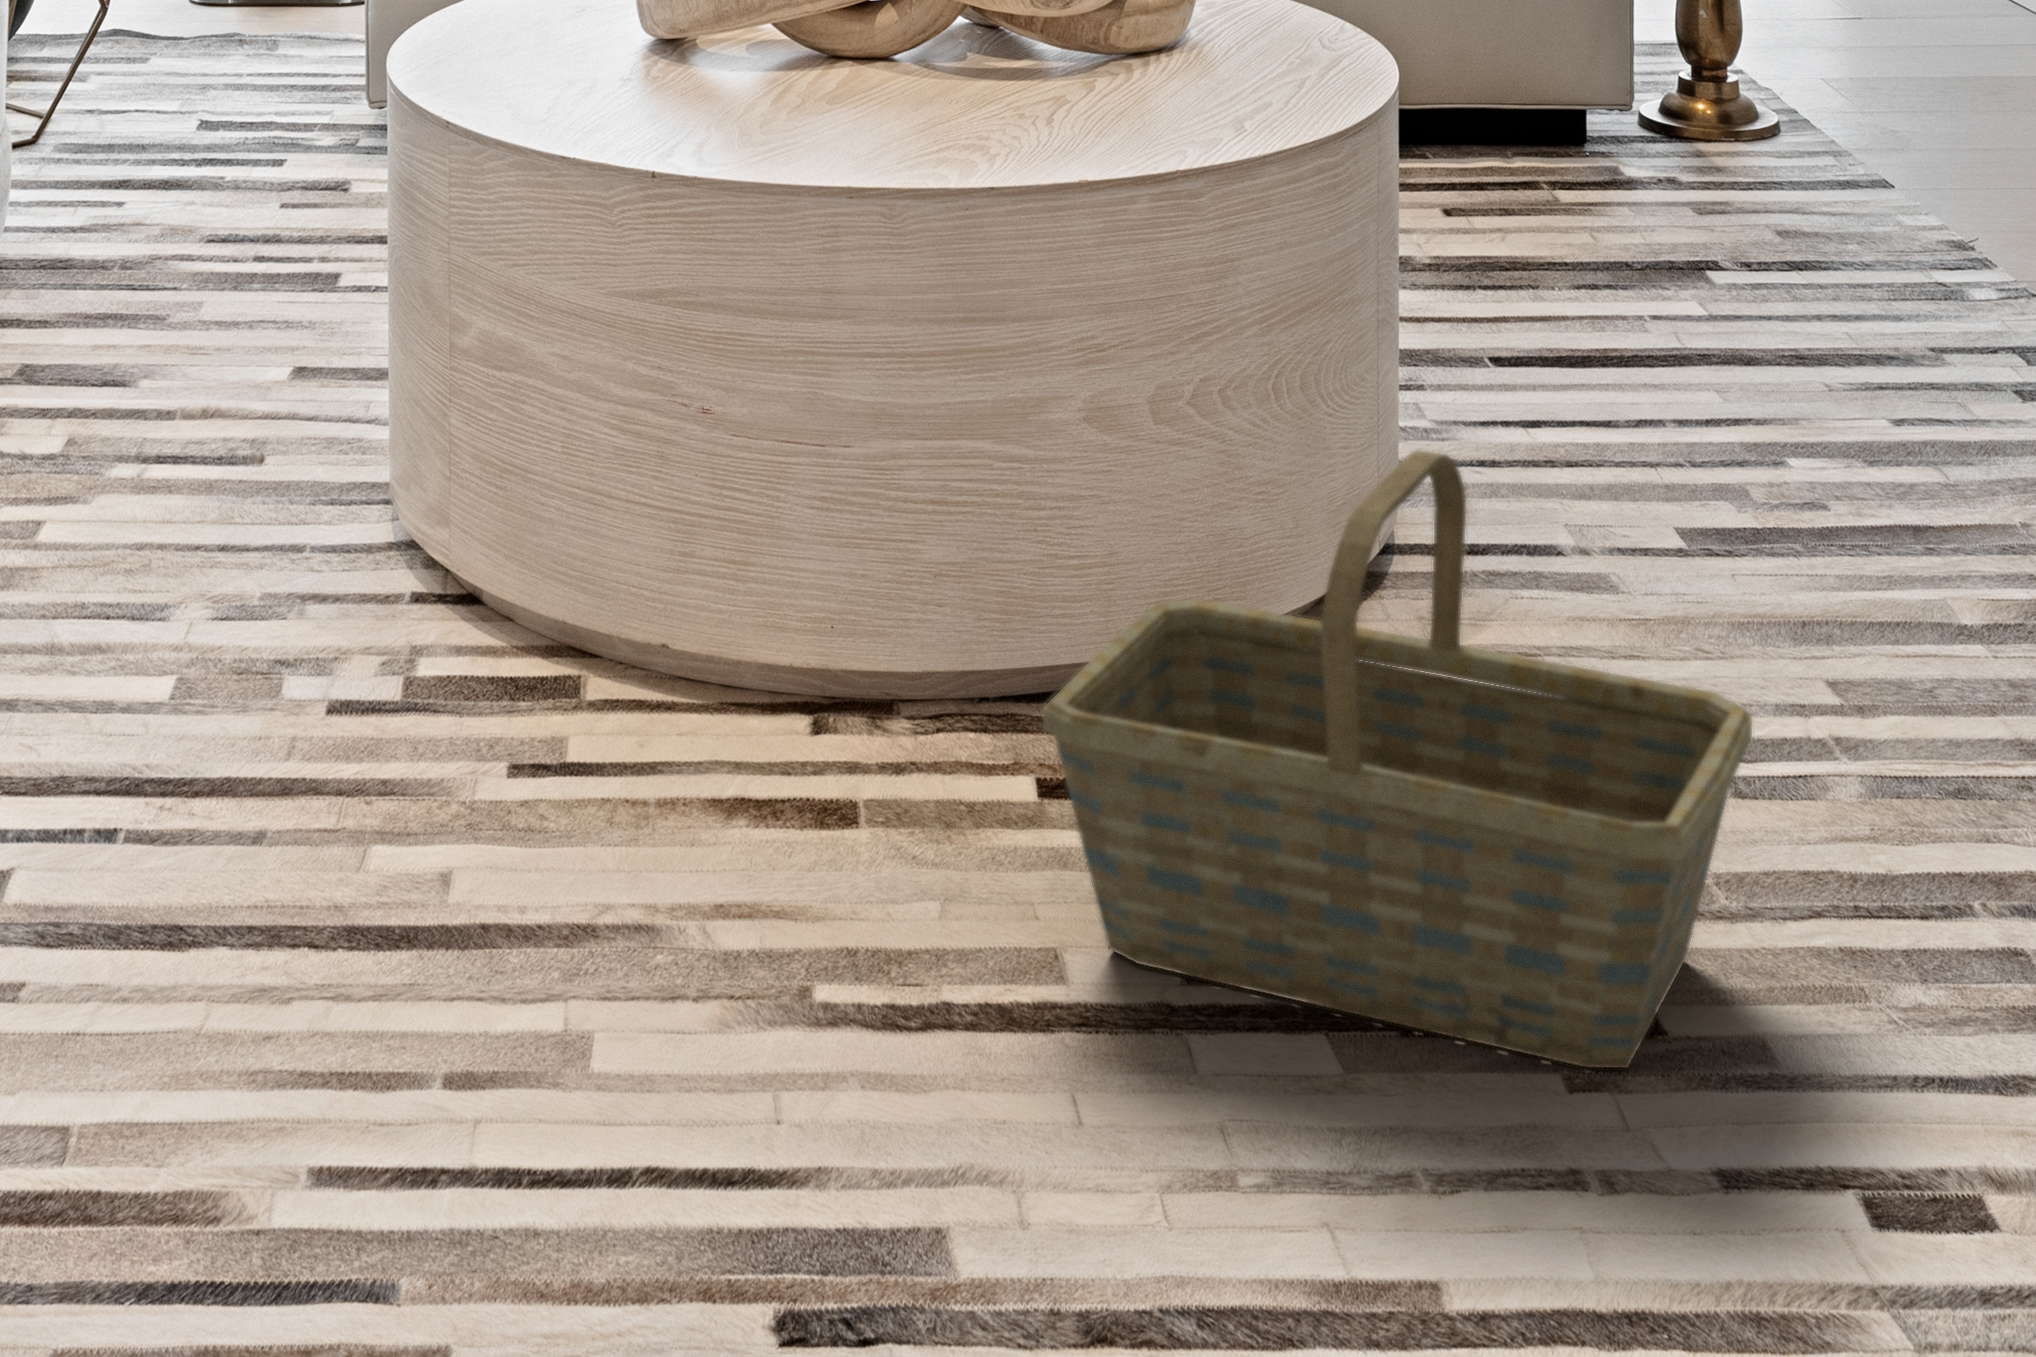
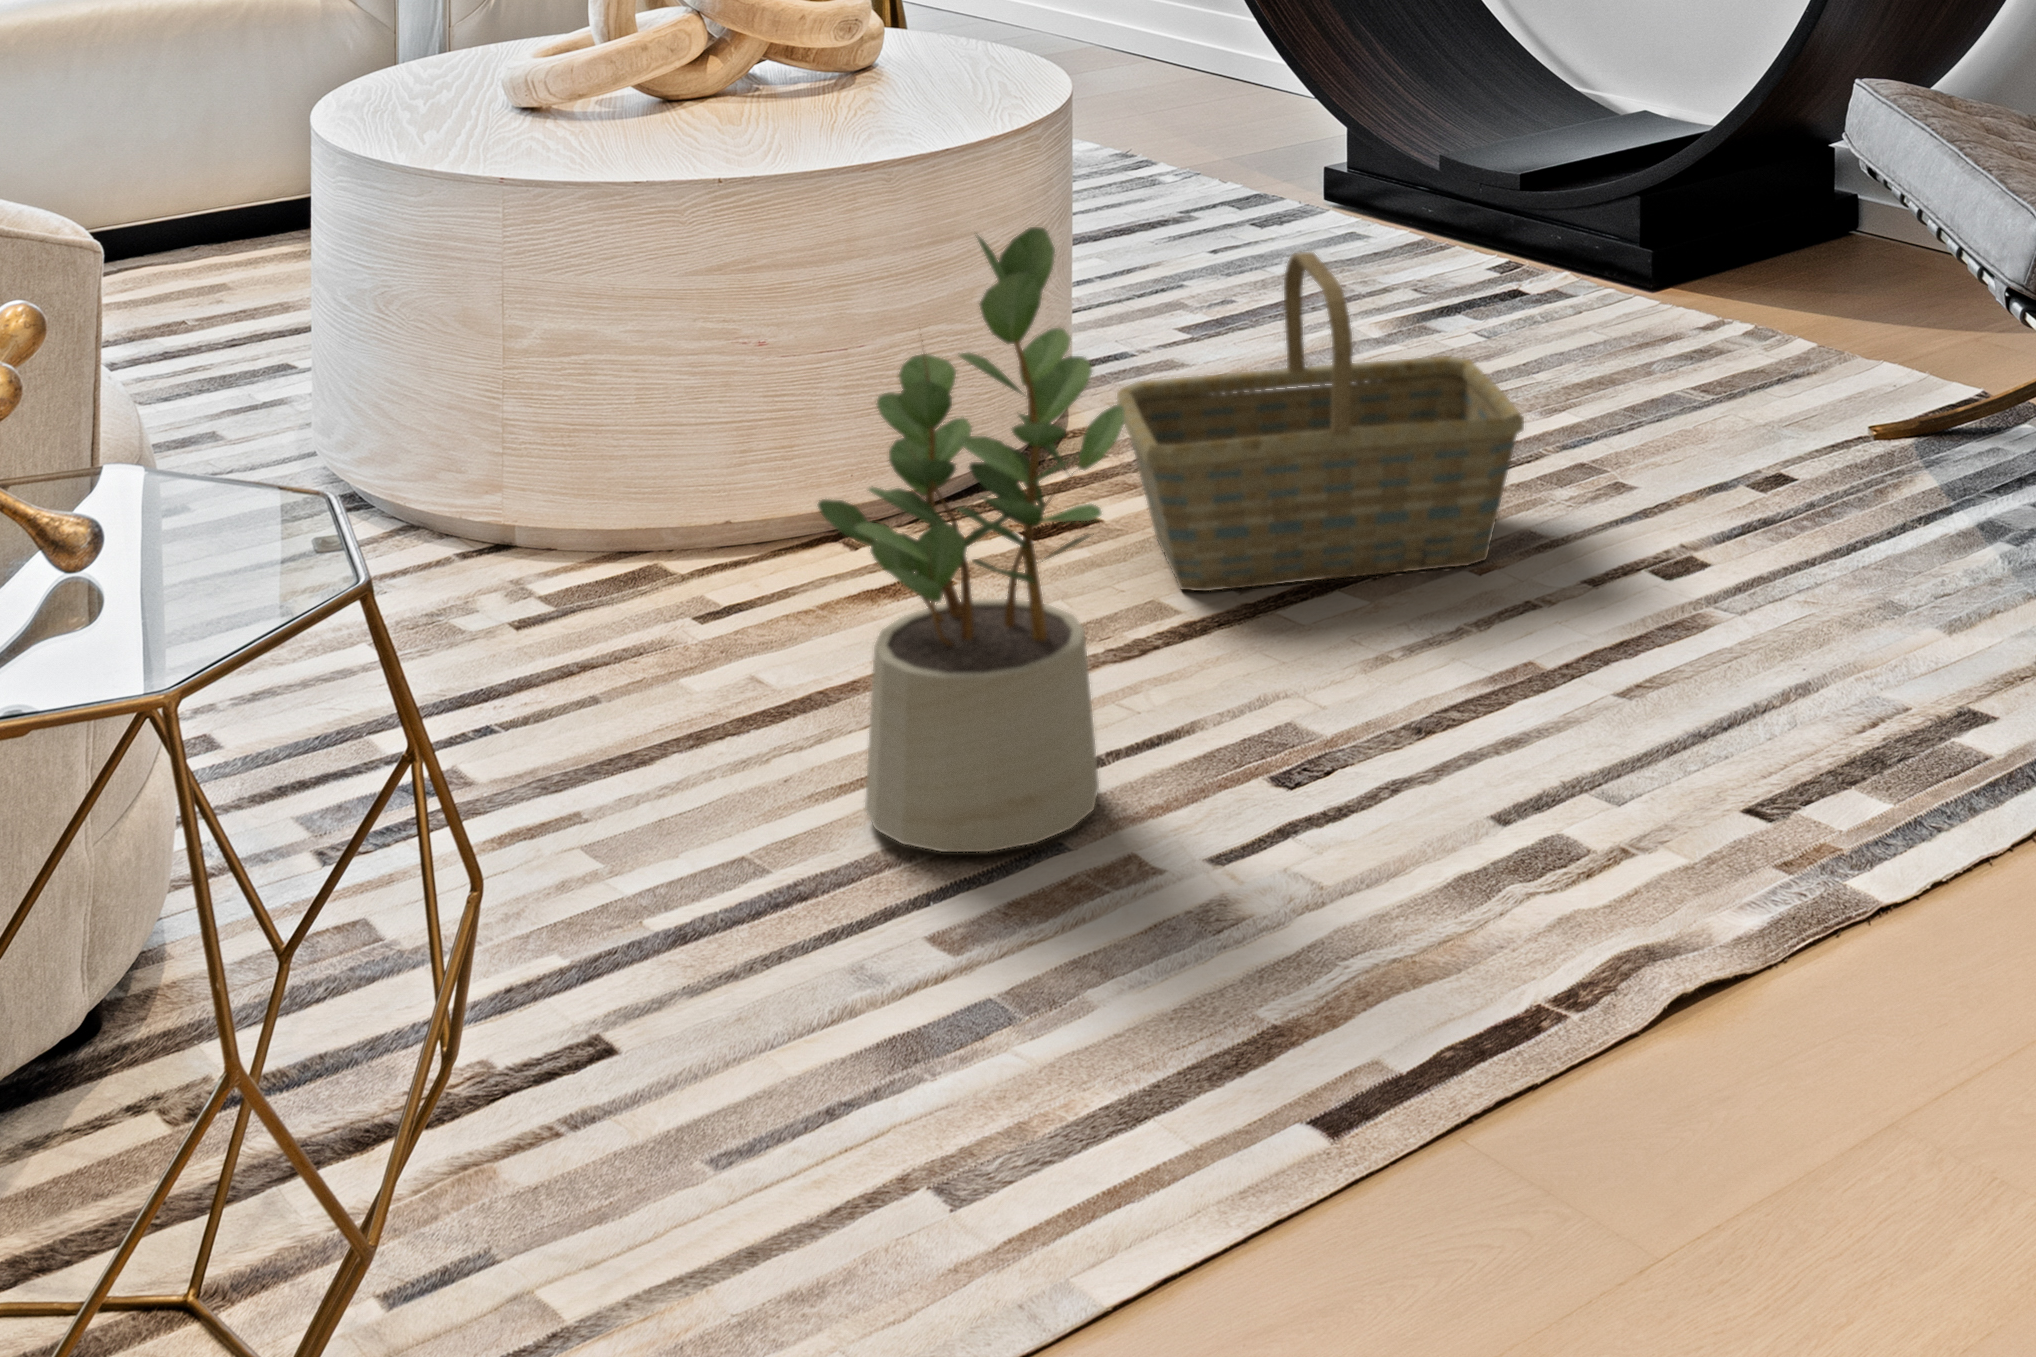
potted plant: none [196,287,644,1265] -> present [818,227,1124,852]

